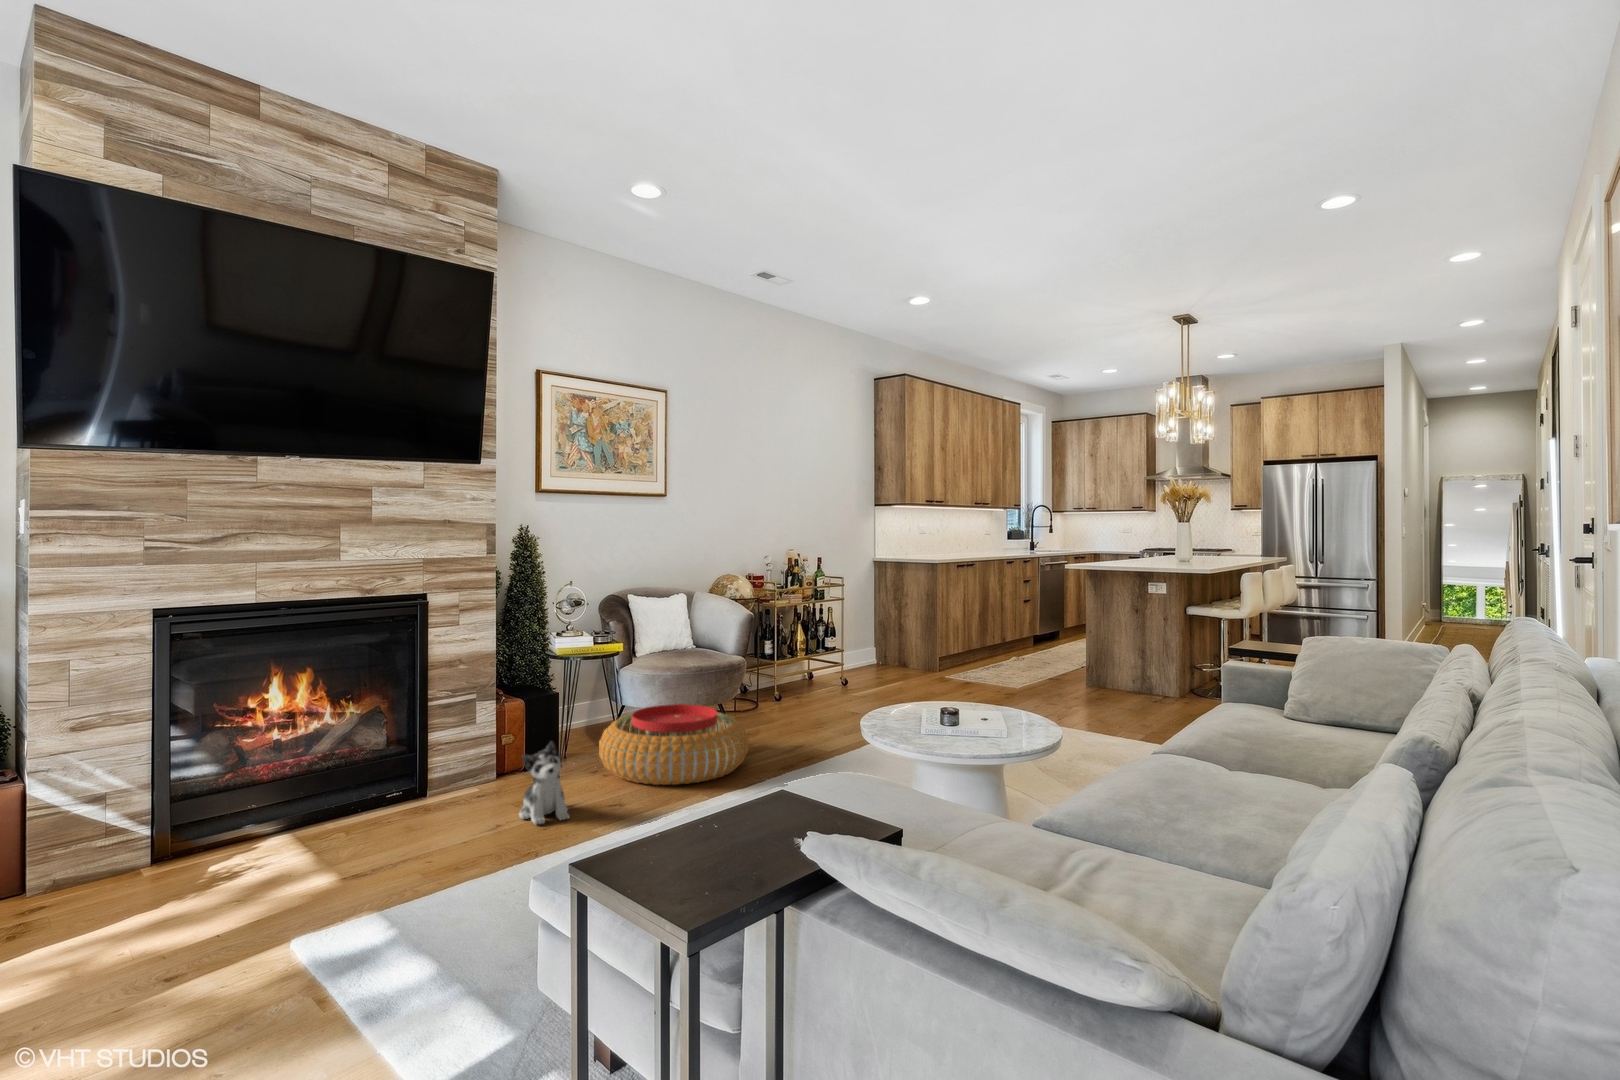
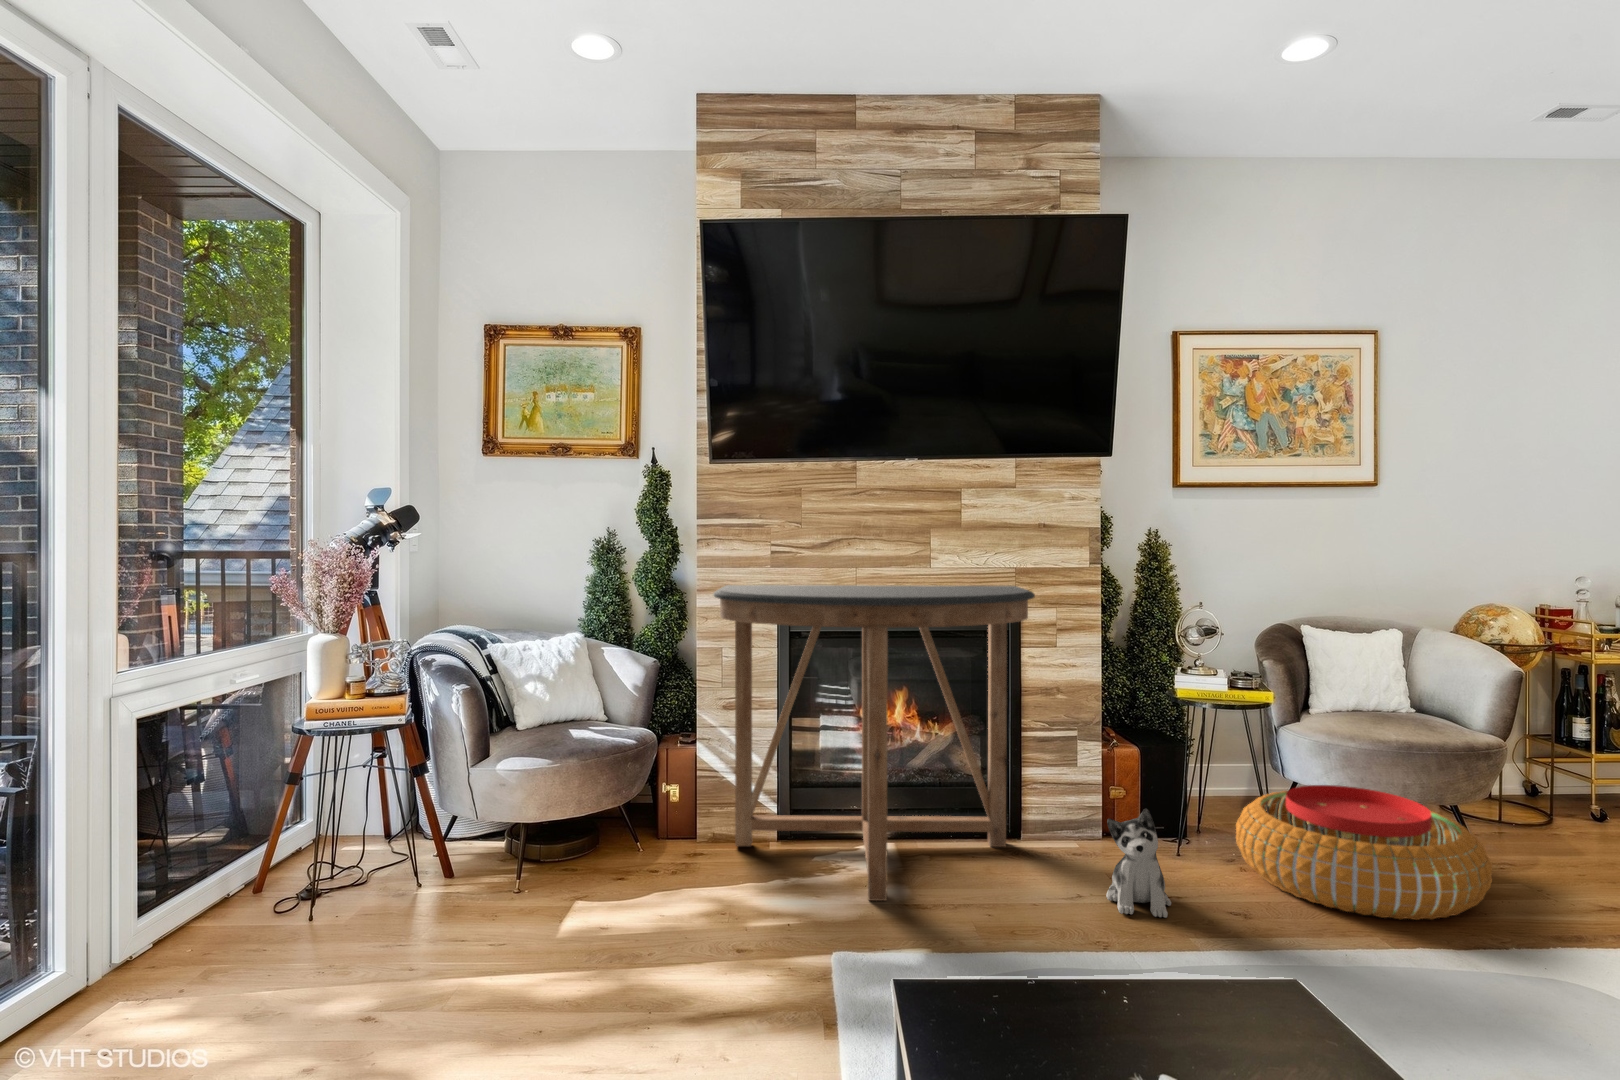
console table: none [75,574,453,878] -> present [713,585,1035,901]

